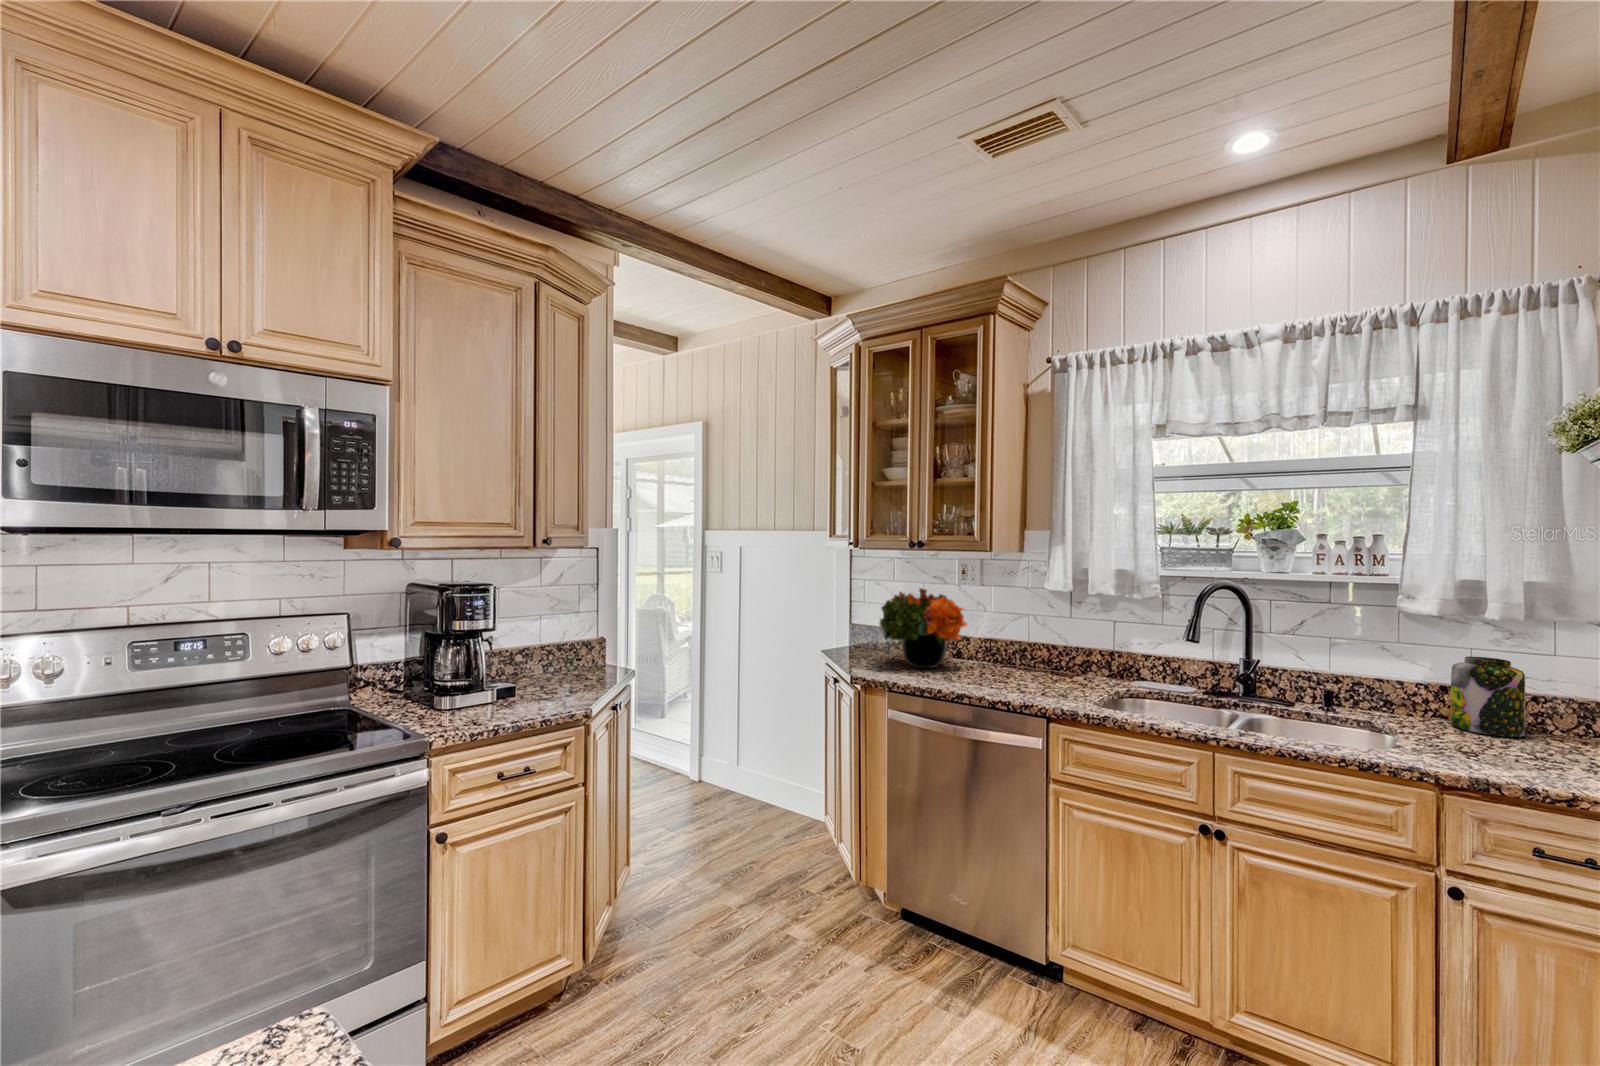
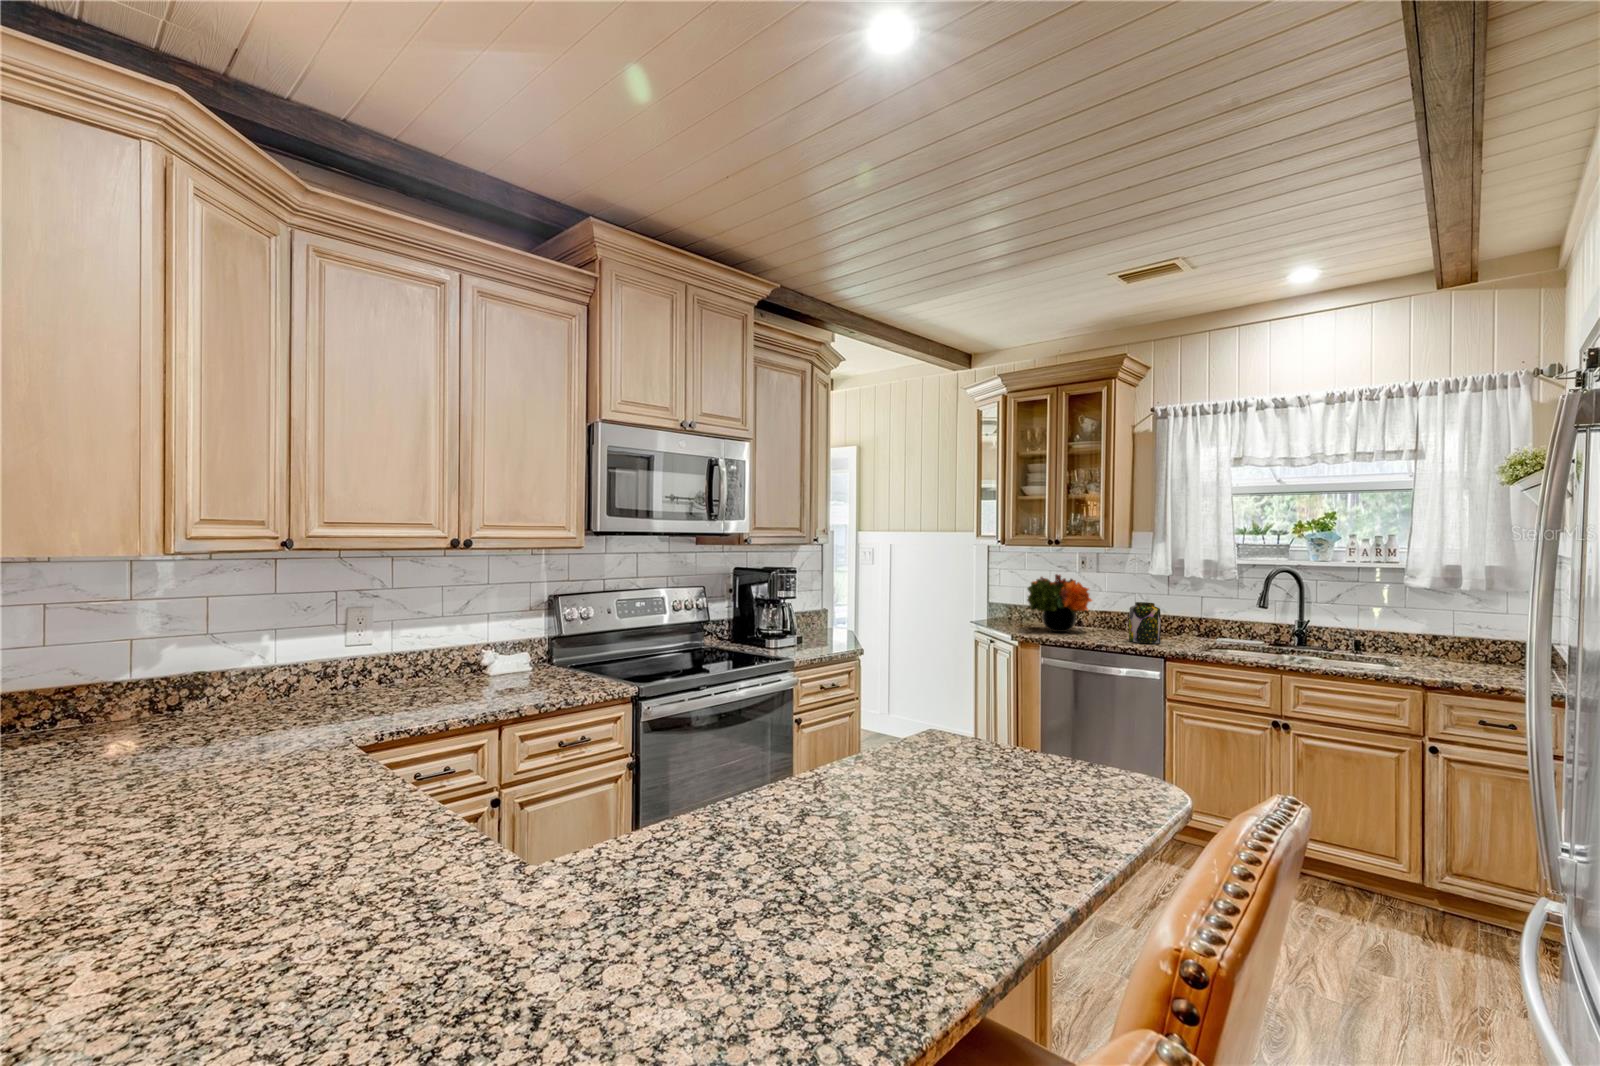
jar: present [1451,656,1525,737] -> present [1129,602,1161,644]

